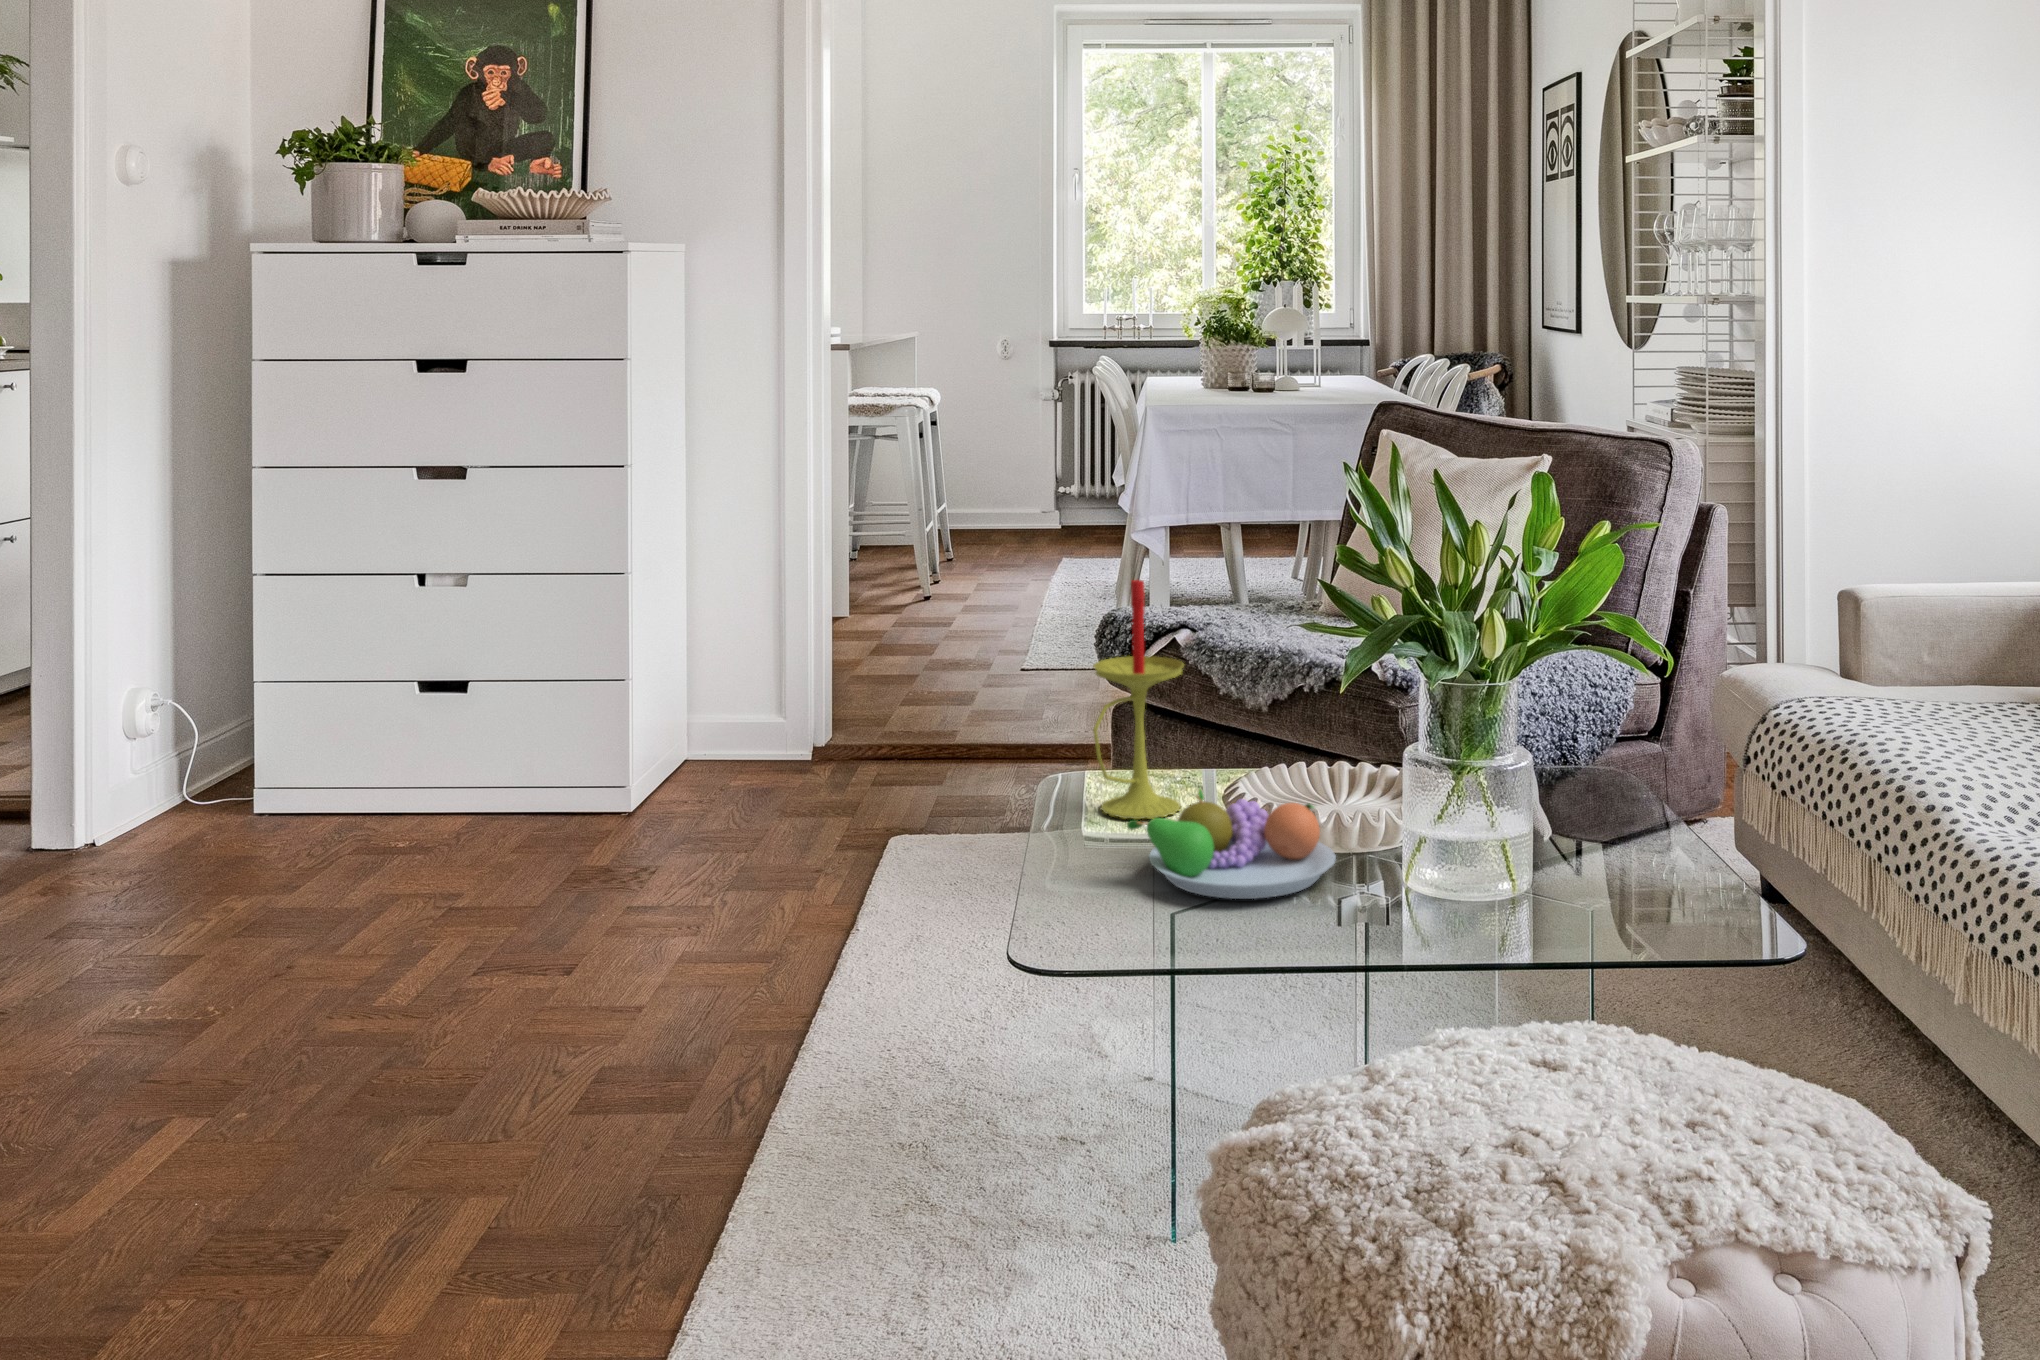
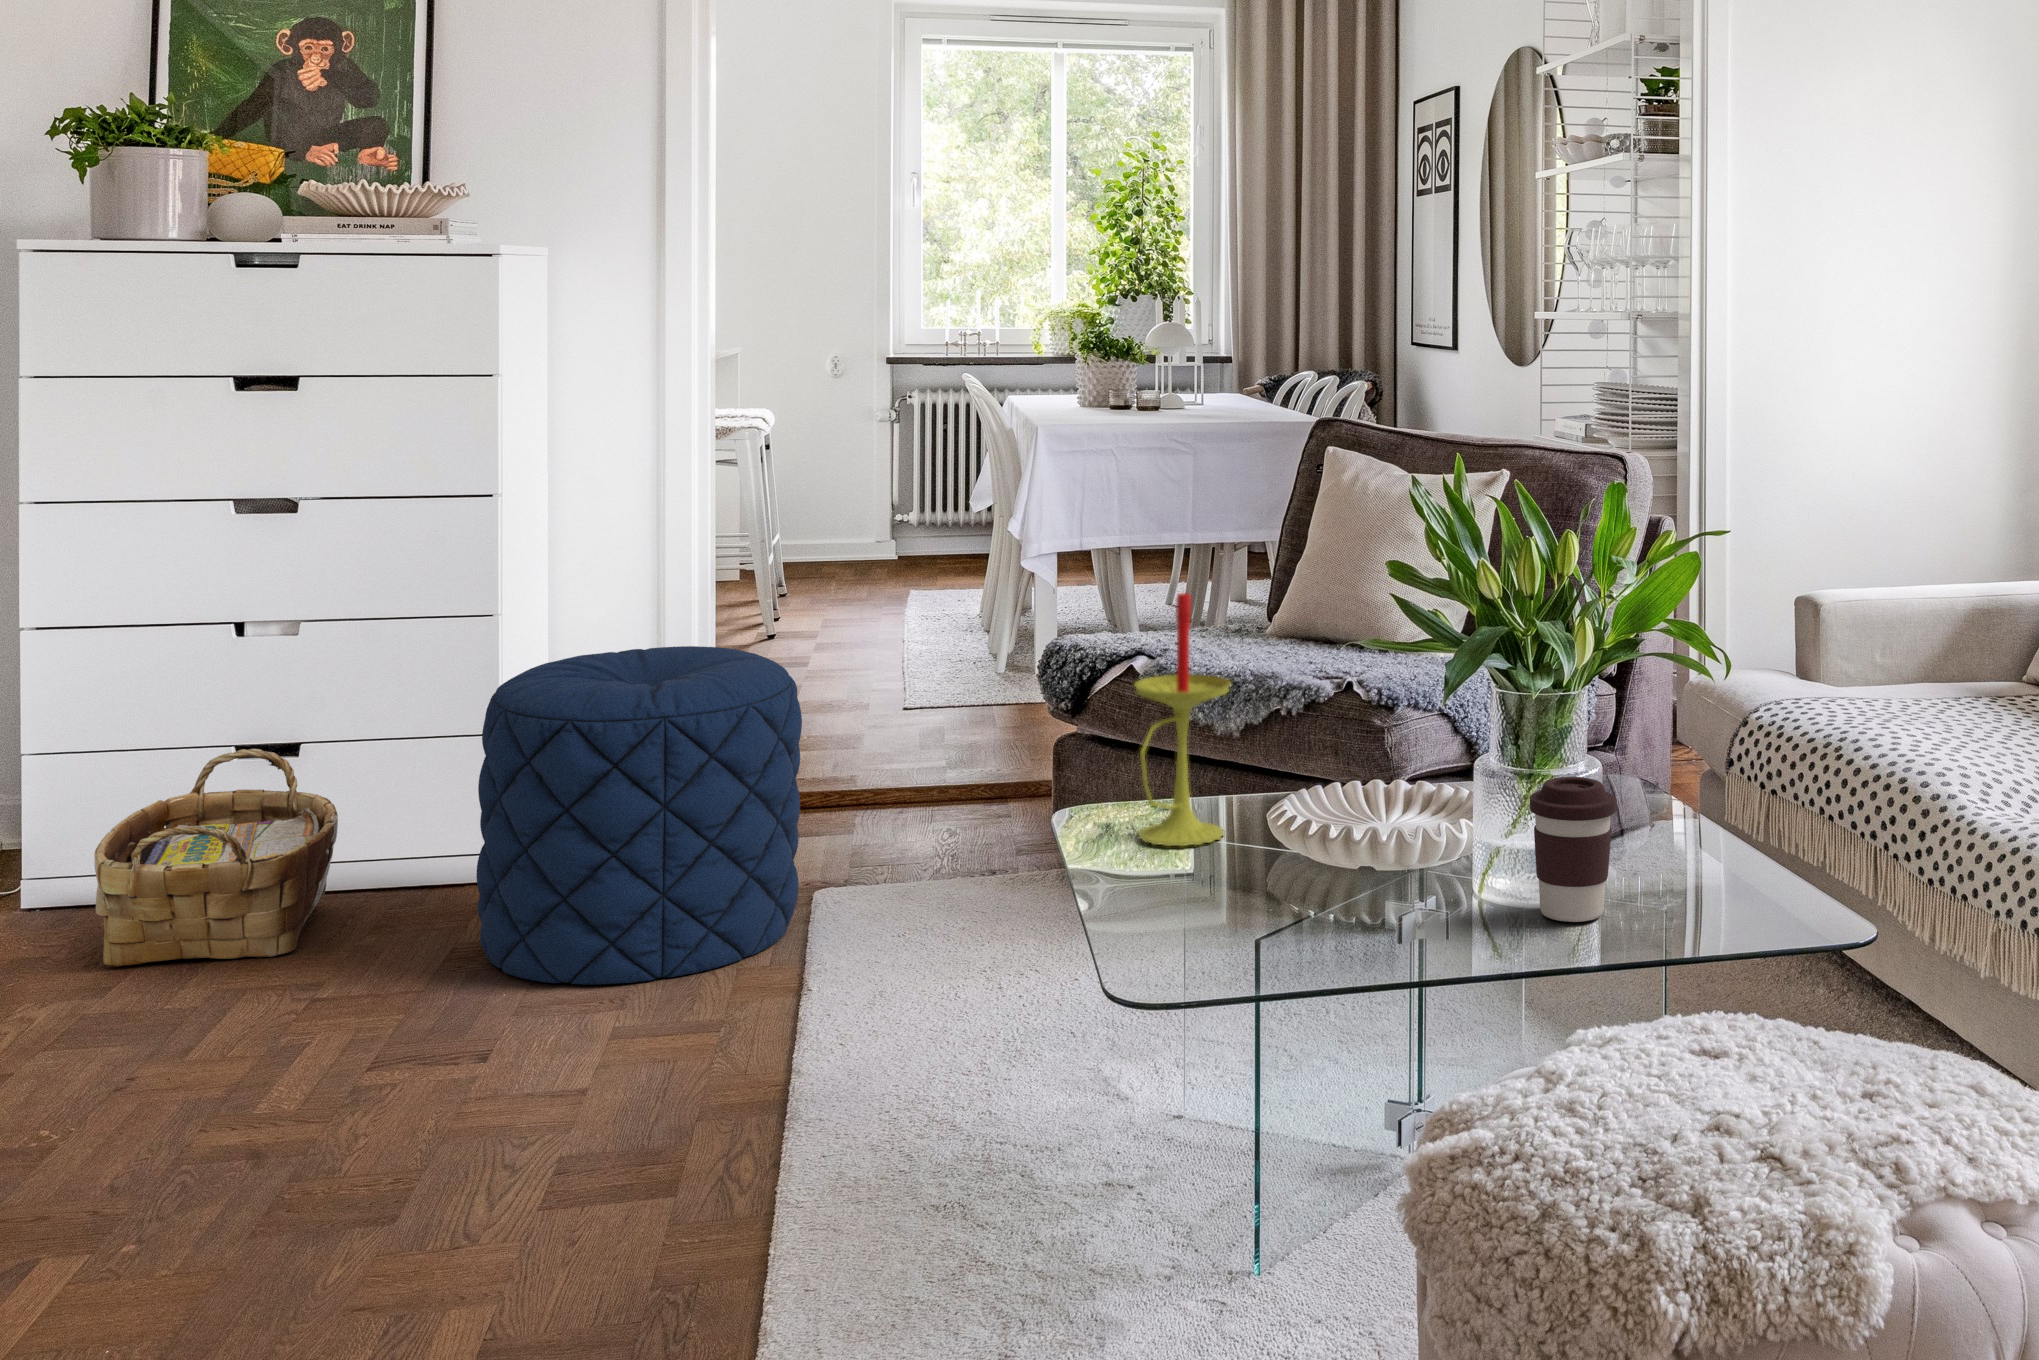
pouf: none [602,611,871,908] -> present [477,646,802,985]
woven basket: none [318,688,507,866] -> present [94,749,338,967]
coffee cup: none [1437,774,1524,919] -> present [1530,777,1616,922]
fruit bowl: present [1127,789,1336,899] -> none [1199,806,1415,919]

